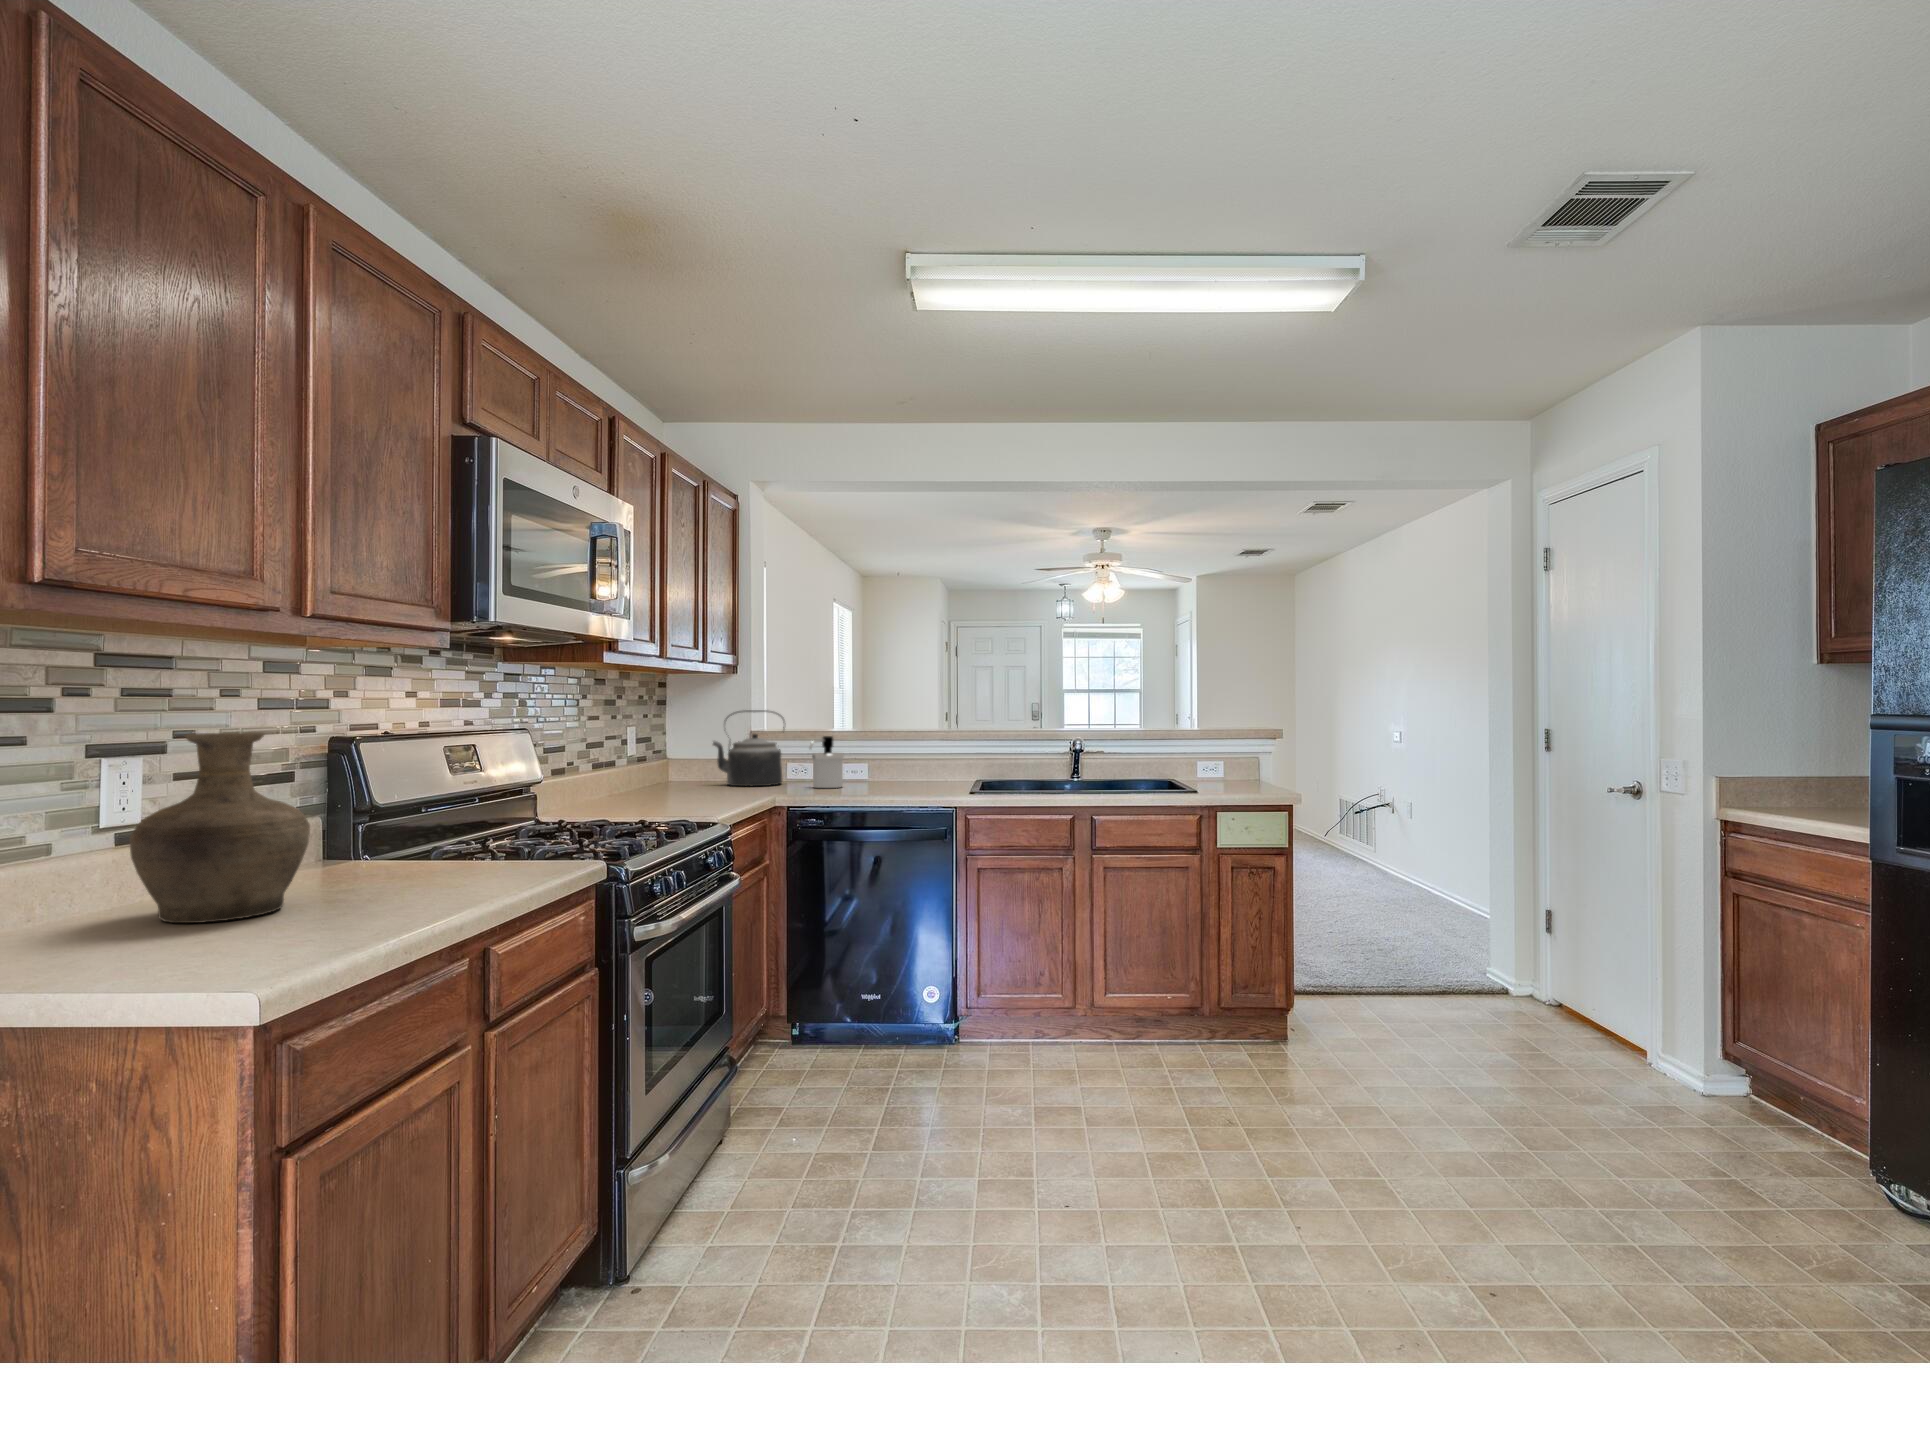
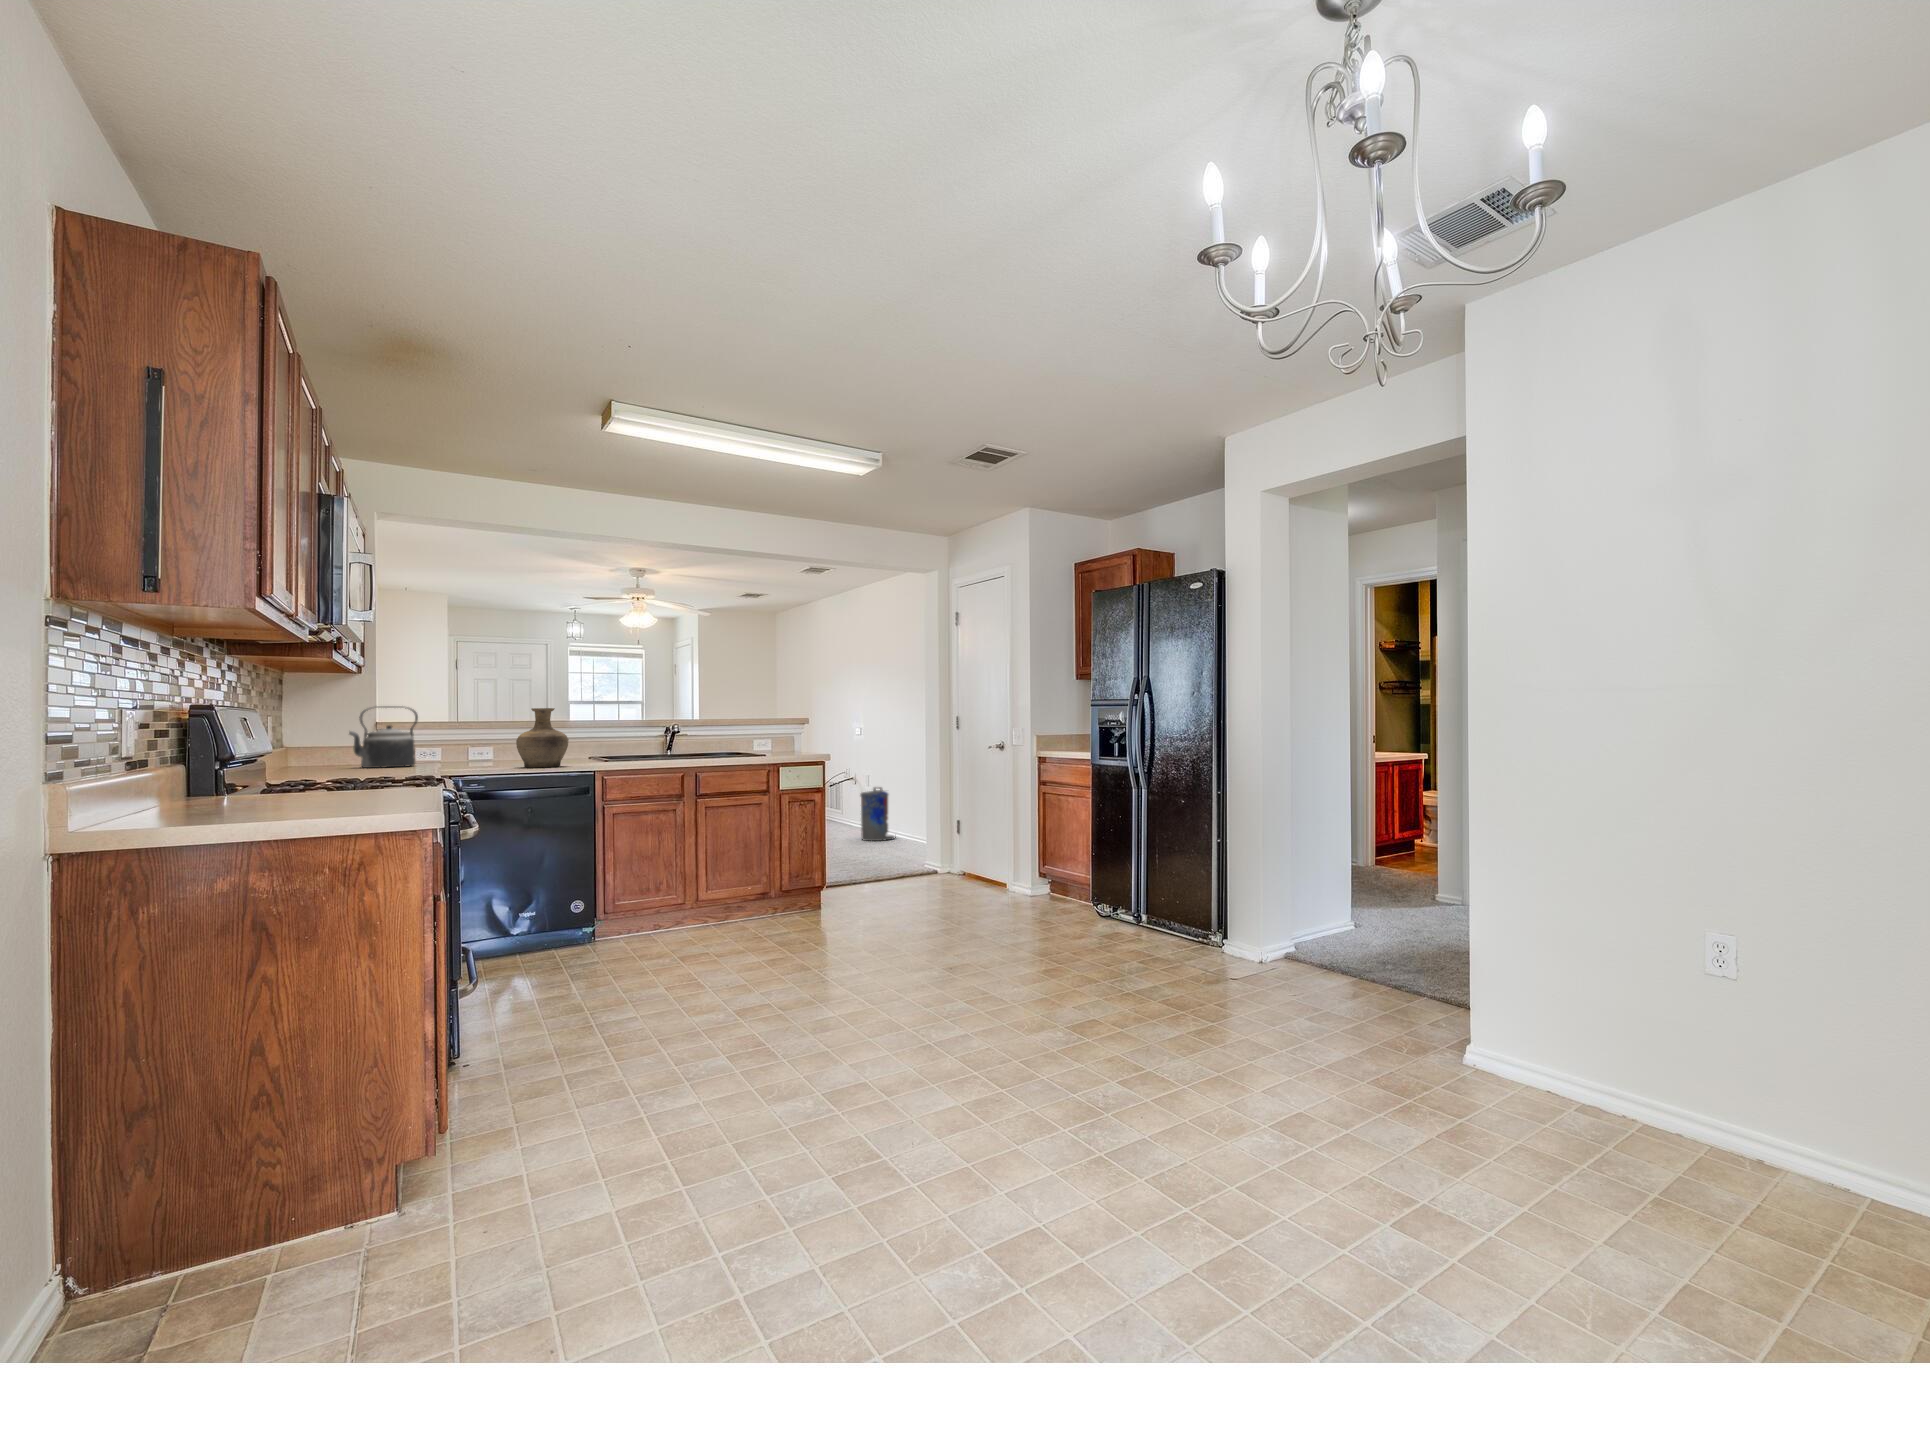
vase: present [130,732,310,923] -> present [516,708,569,768]
soap dispenser: present [810,736,844,788] -> none [451,726,480,766]
trash can: none [1398,826,1455,910] -> present [860,787,894,841]

